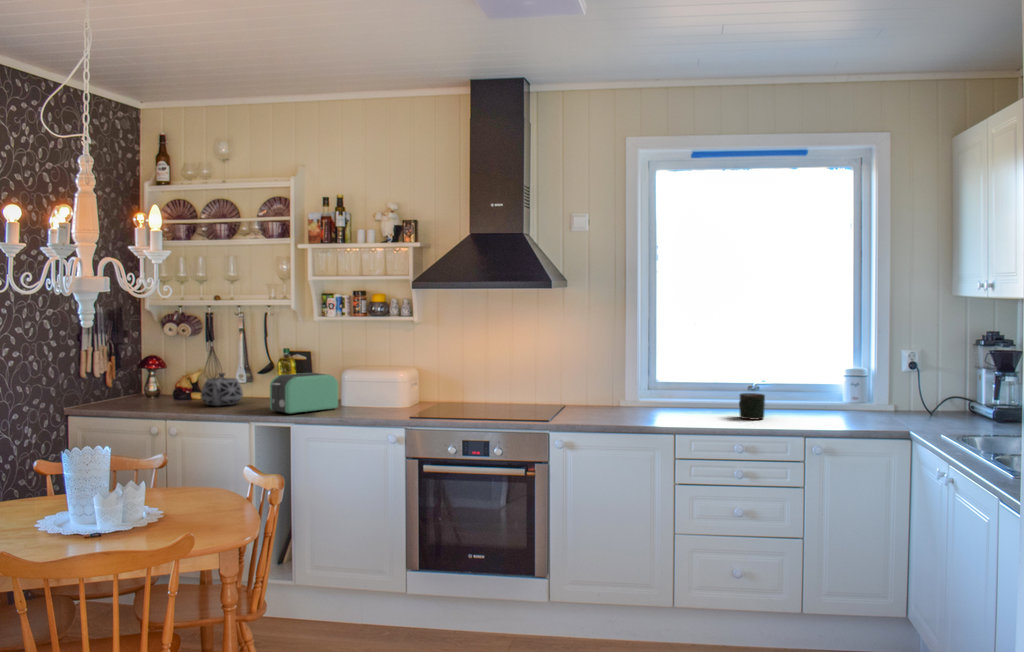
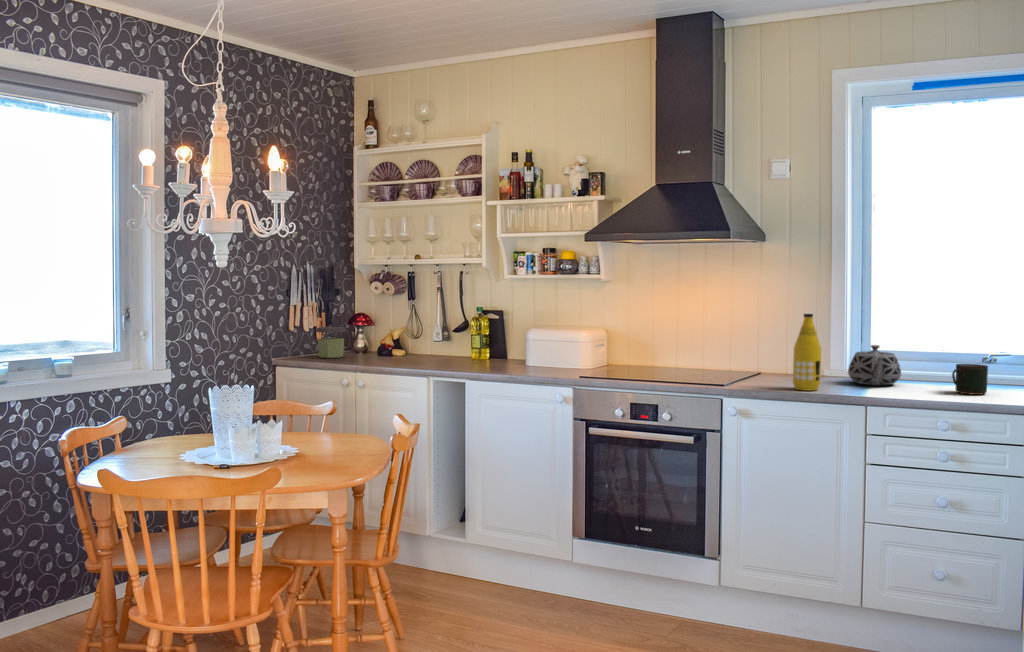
bottle: none [610,353,634,422] -> present [793,314,821,391]
jar: none [107,372,140,406] -> present [316,327,346,358]
teapot: present [201,373,243,406] -> present [848,345,901,385]
toaster: present [270,373,338,414] -> none [452,331,519,370]

